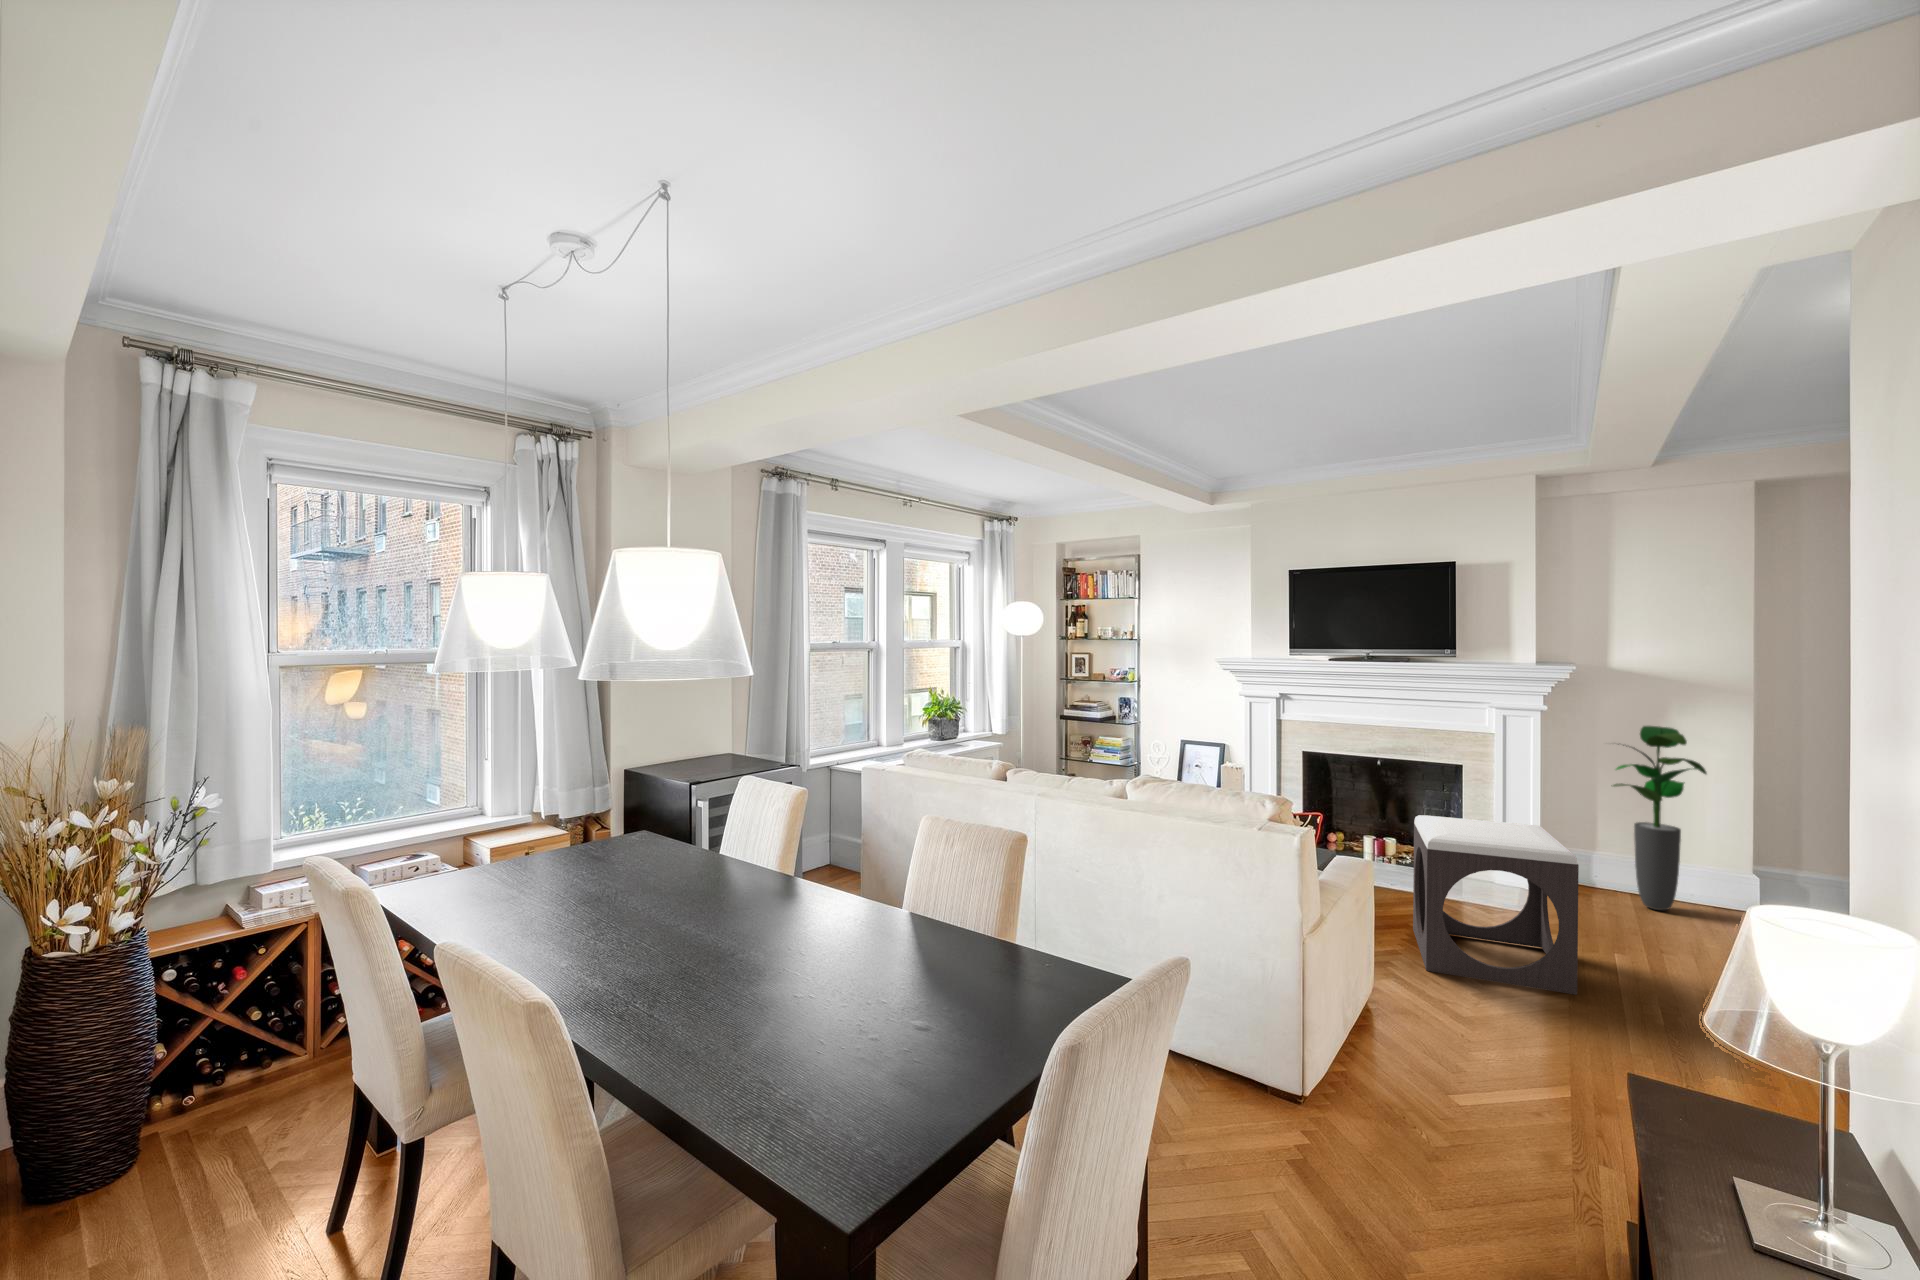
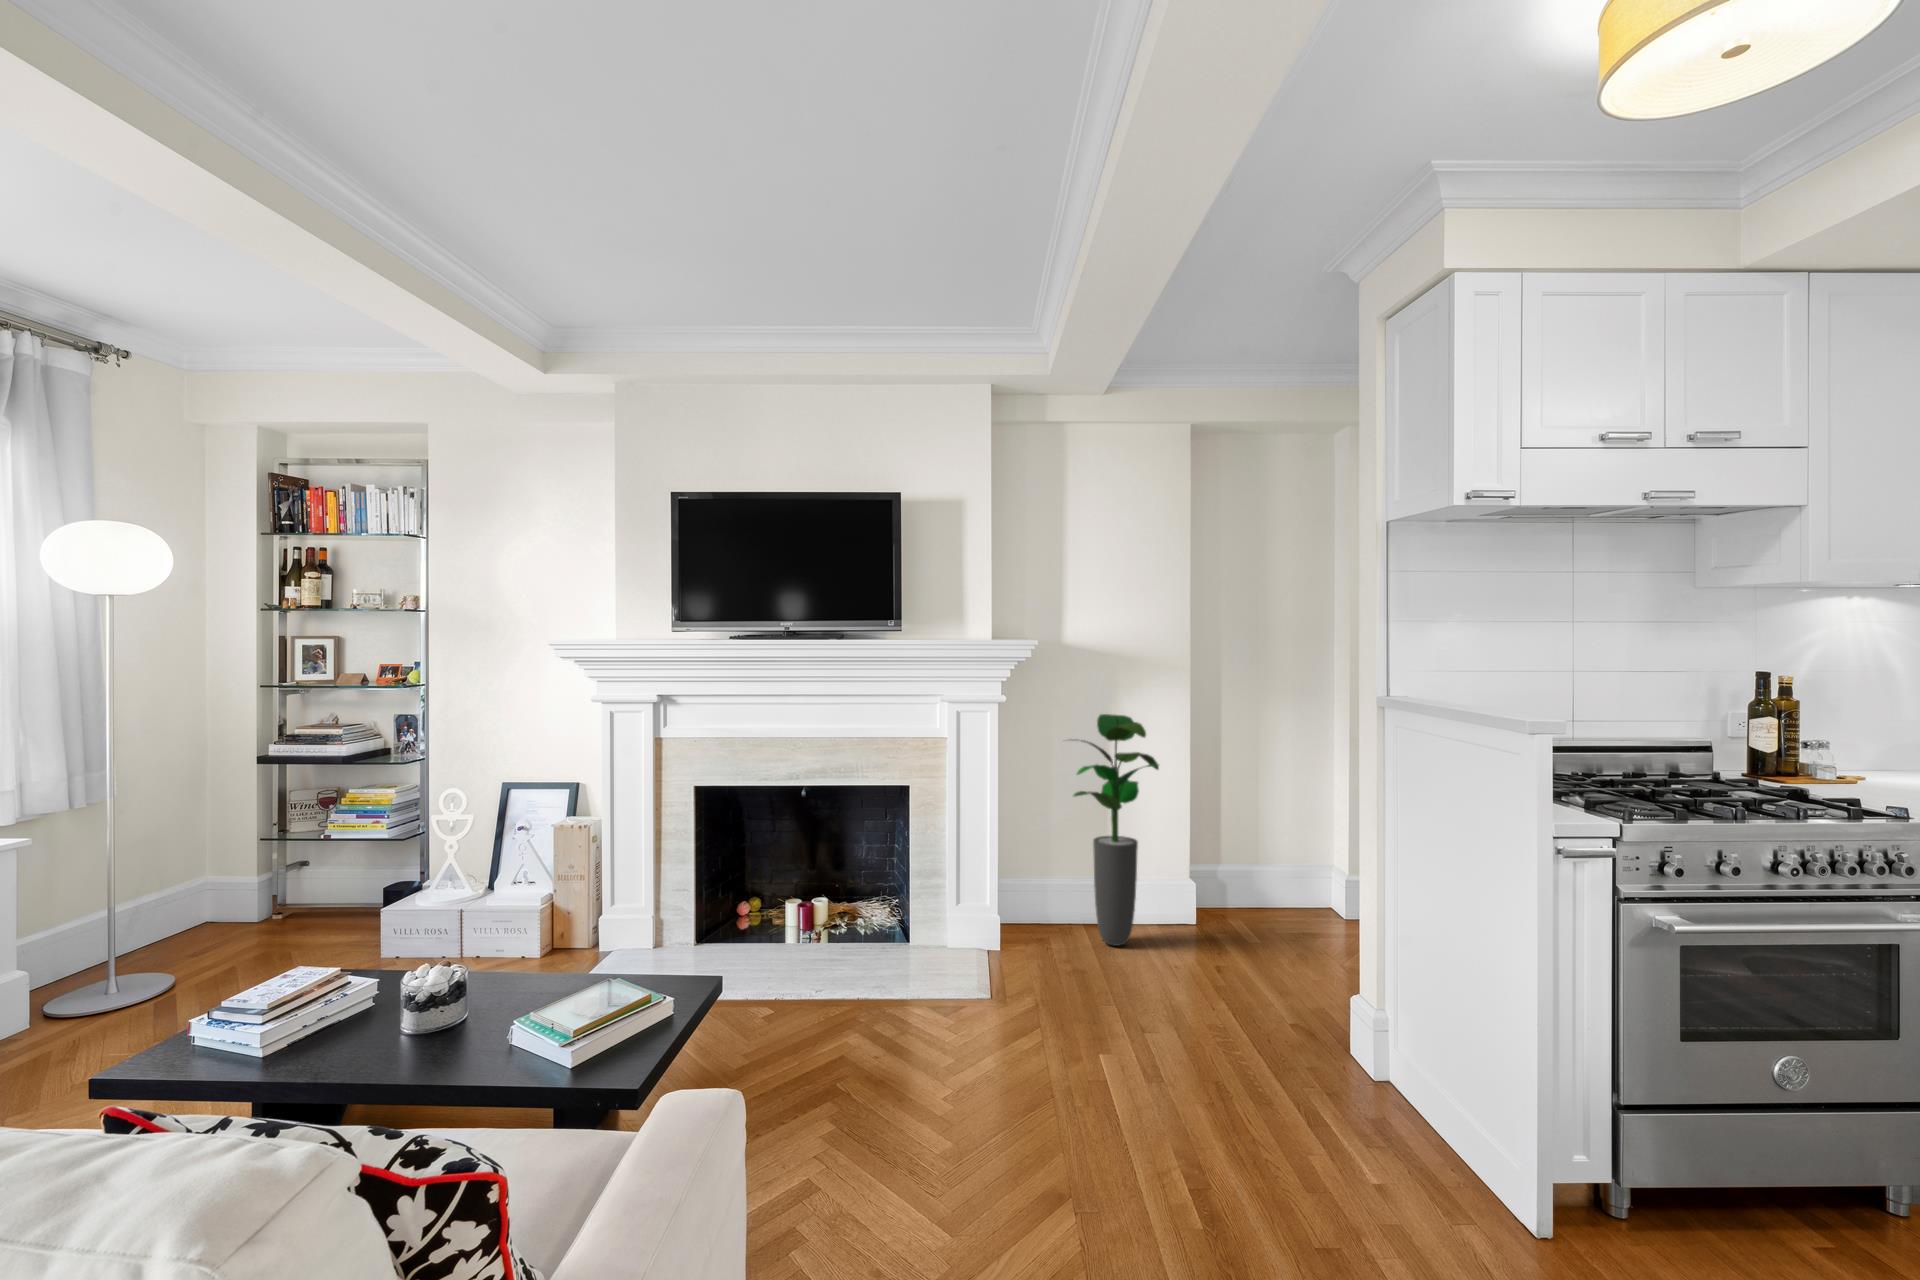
footstool: present [1413,815,1579,995] -> none [850,876,1074,1169]

